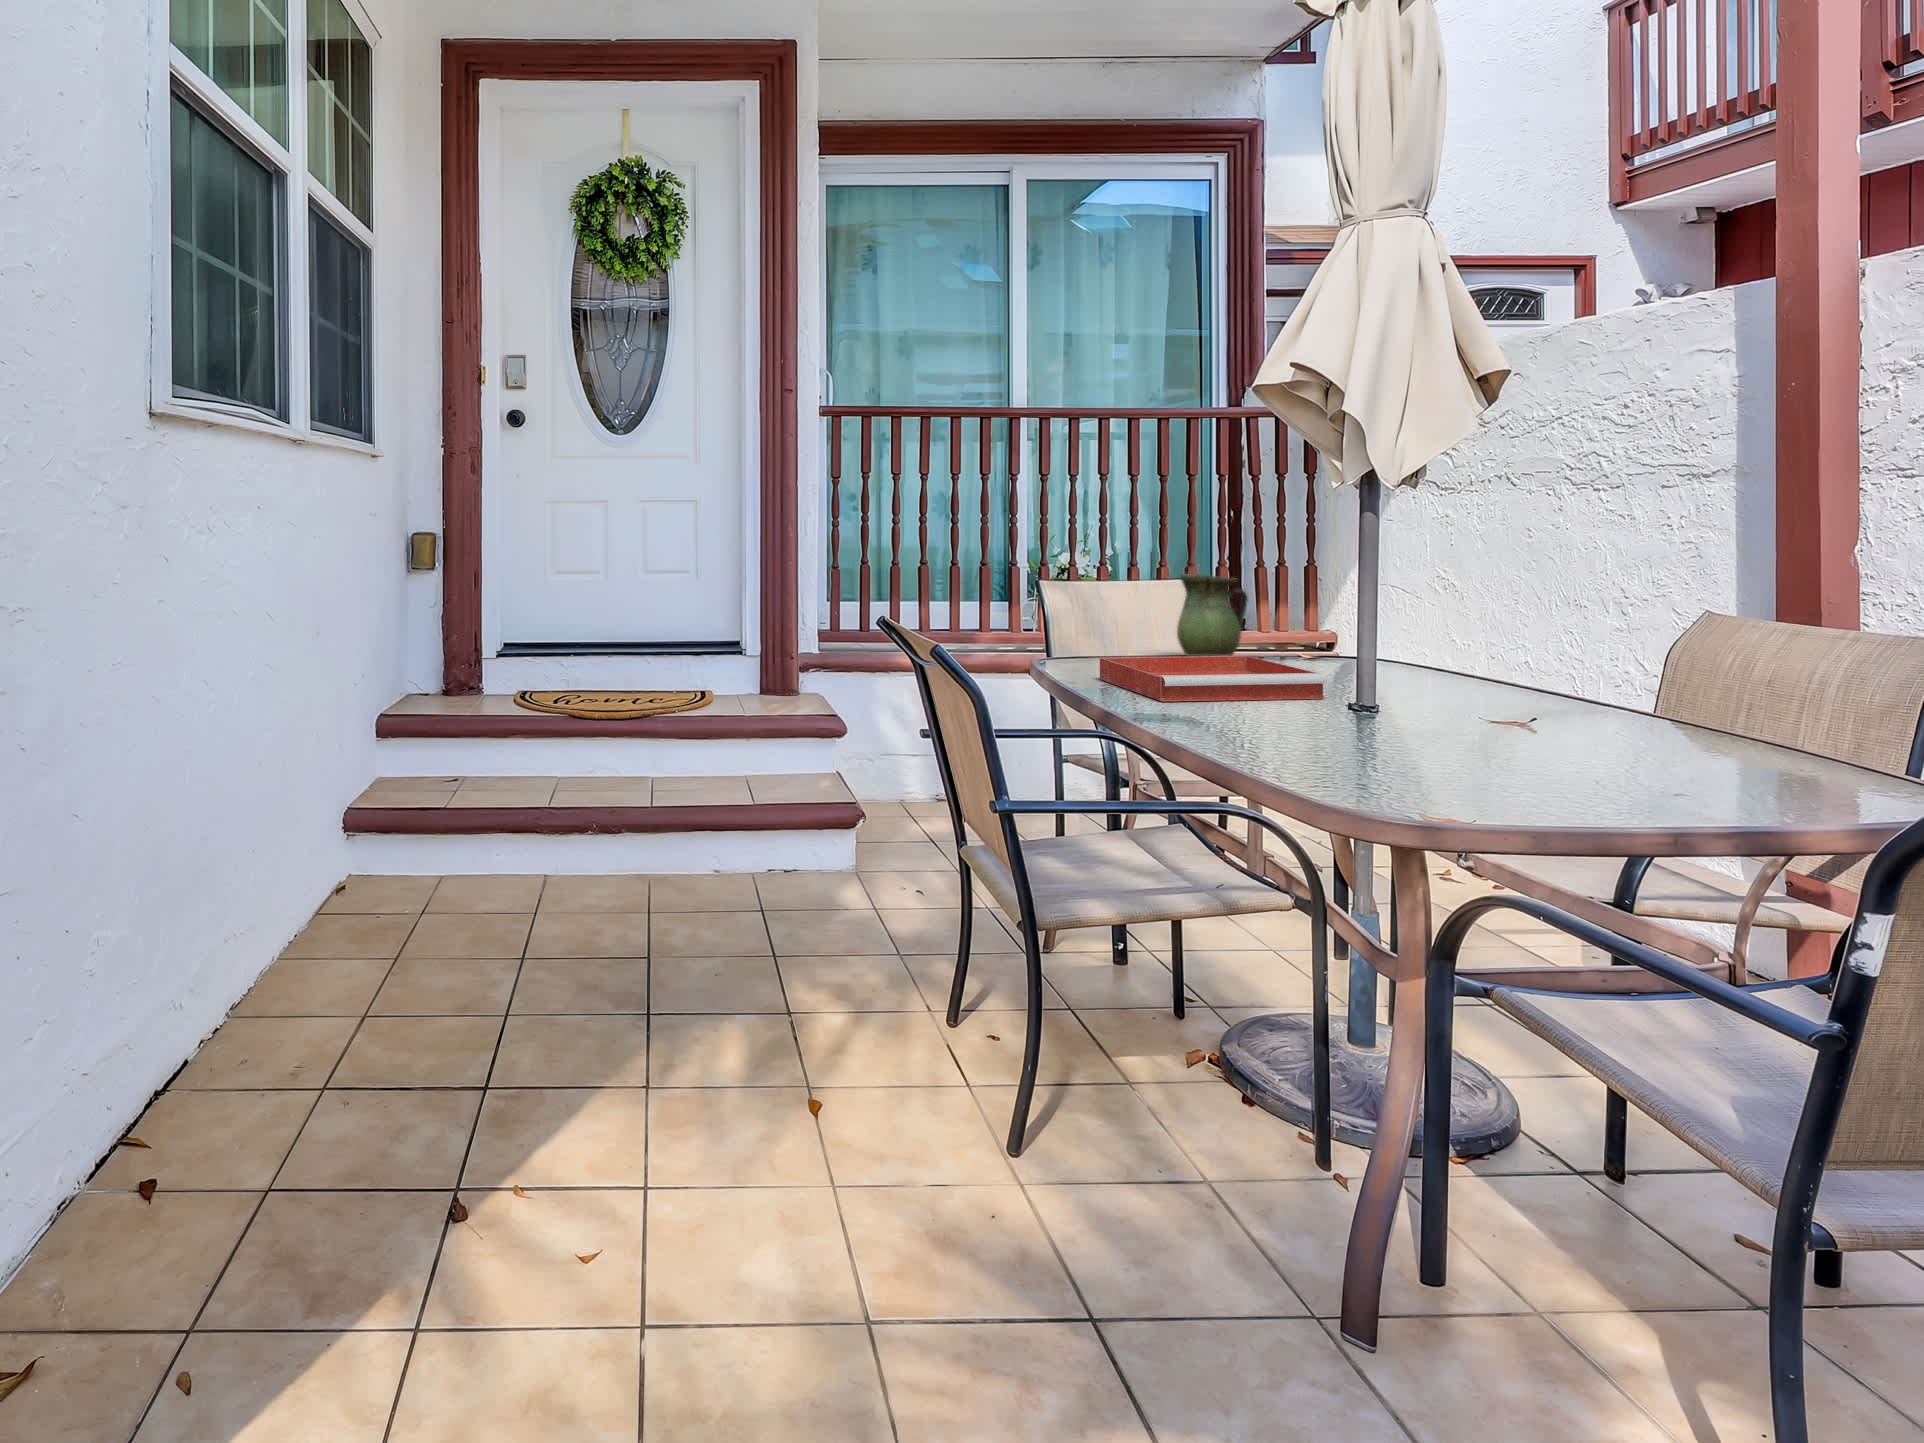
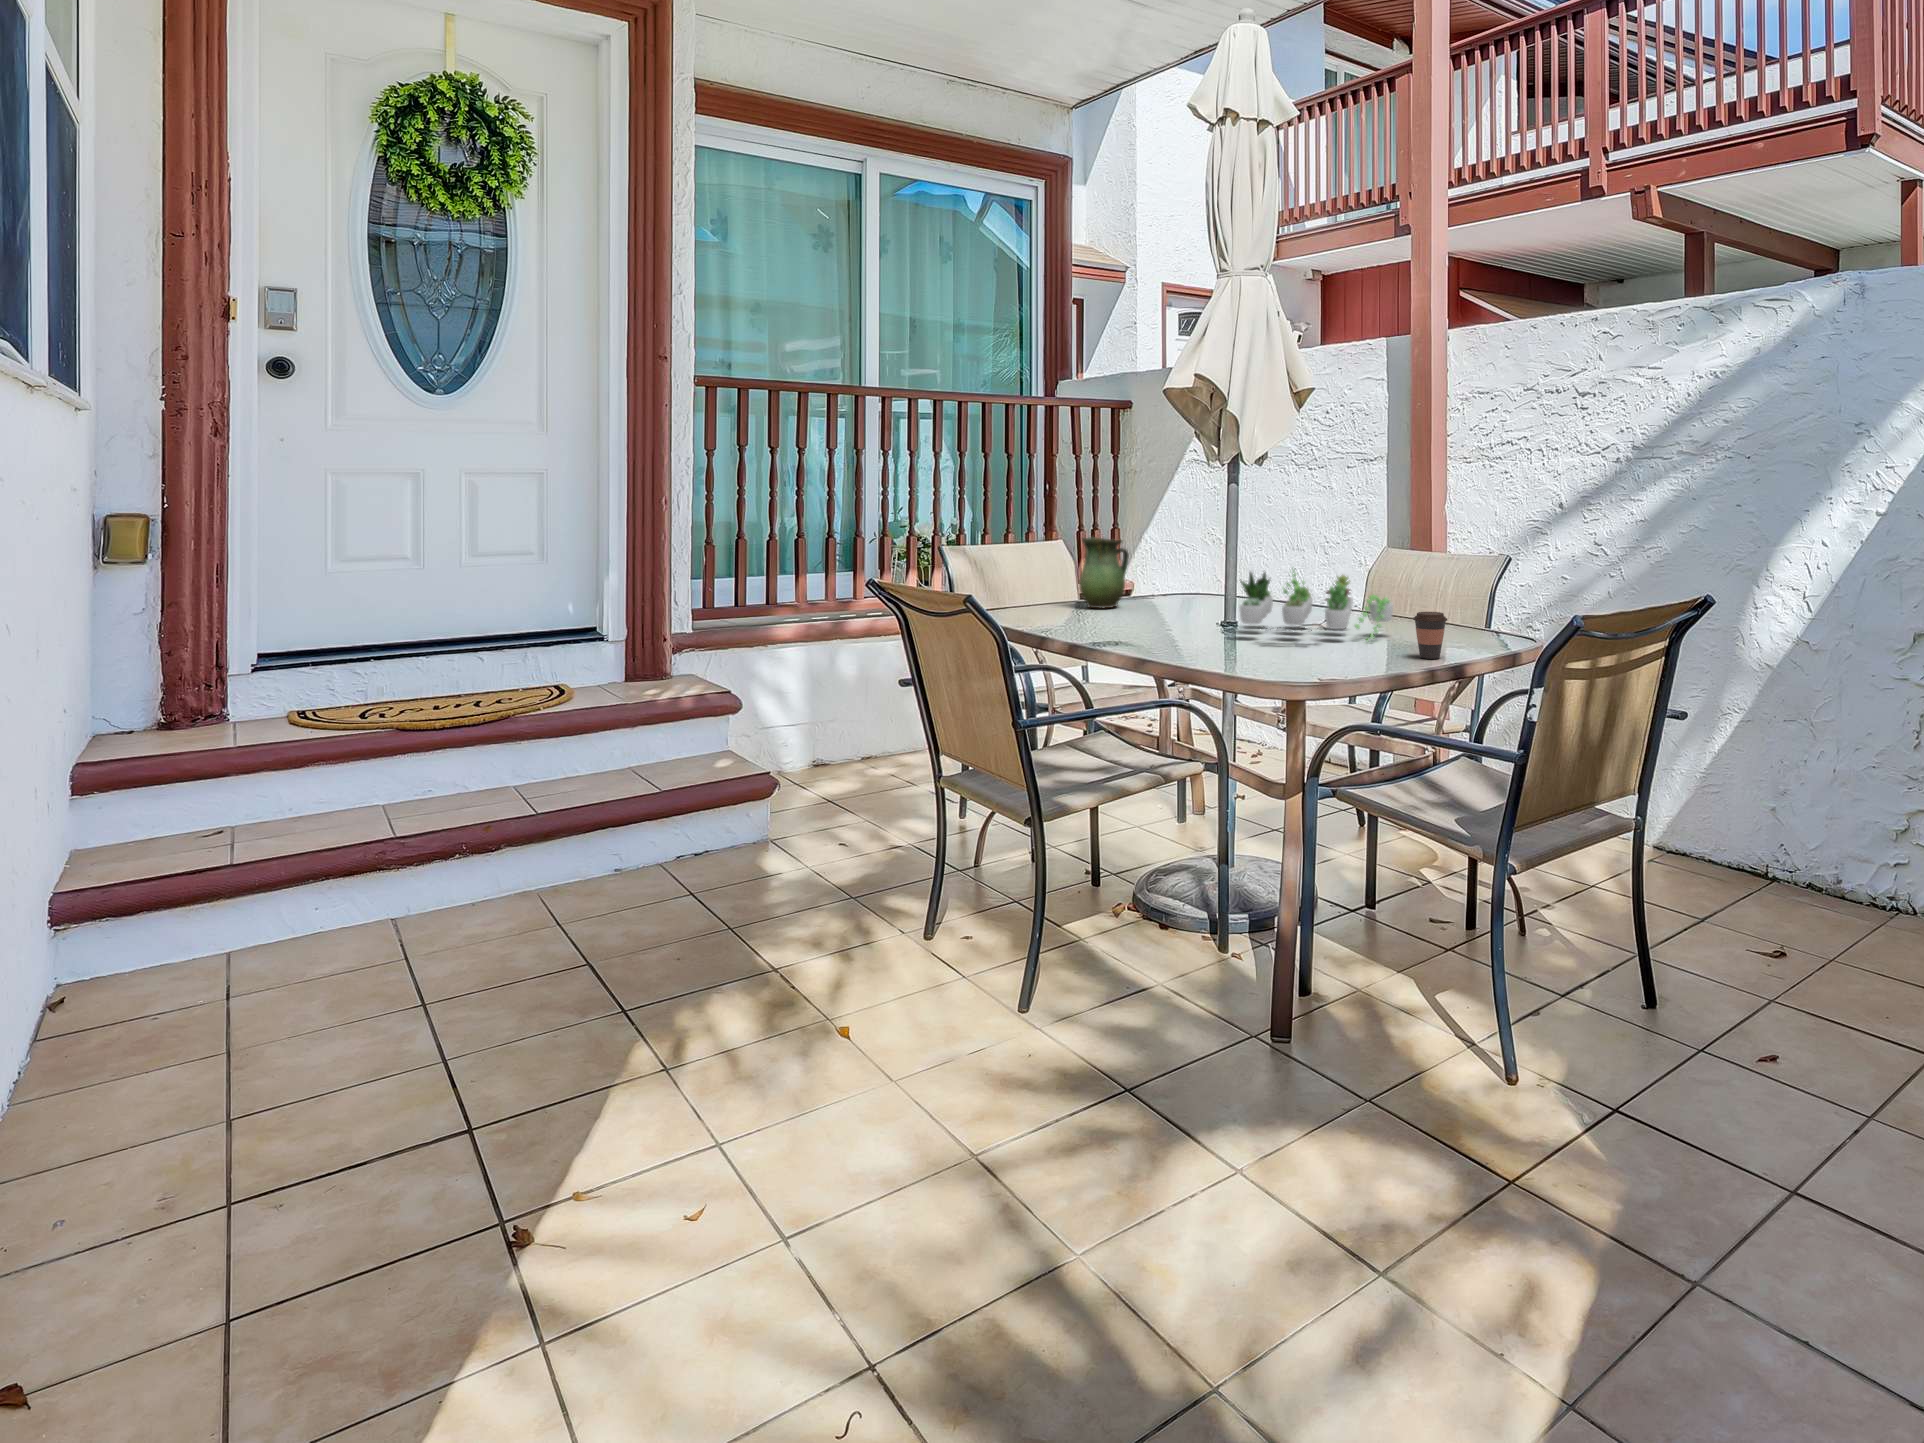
succulent plant: none [1357,628,1658,762] -> present [1239,570,1393,641]
tray: present [1100,655,1327,701] -> none [1040,598,1202,634]
coffee cup: none [1661,728,1742,813] -> present [1413,612,1447,659]

